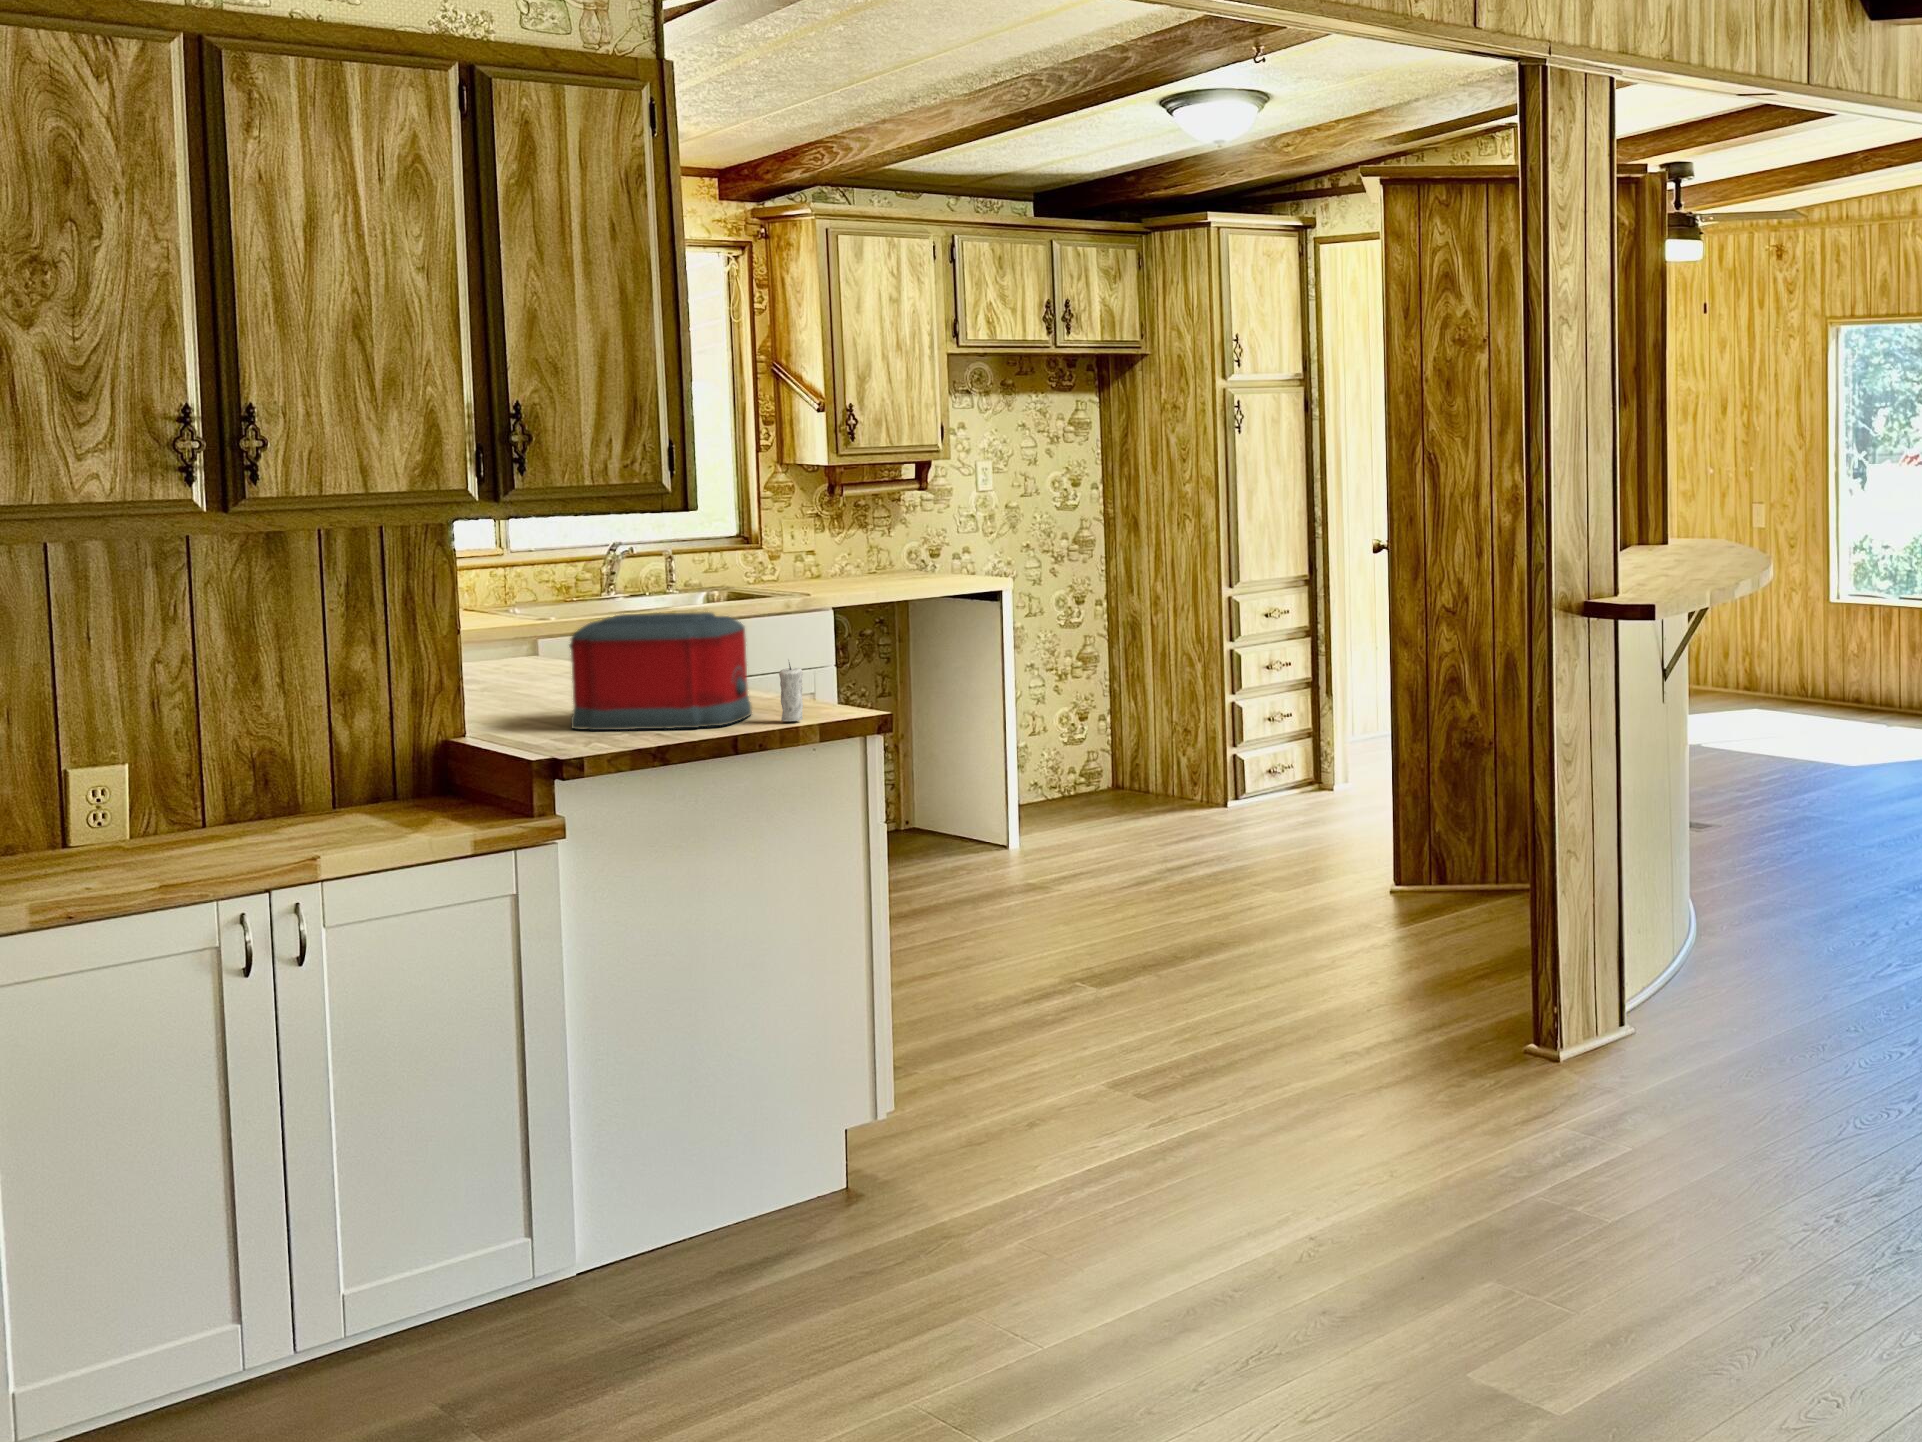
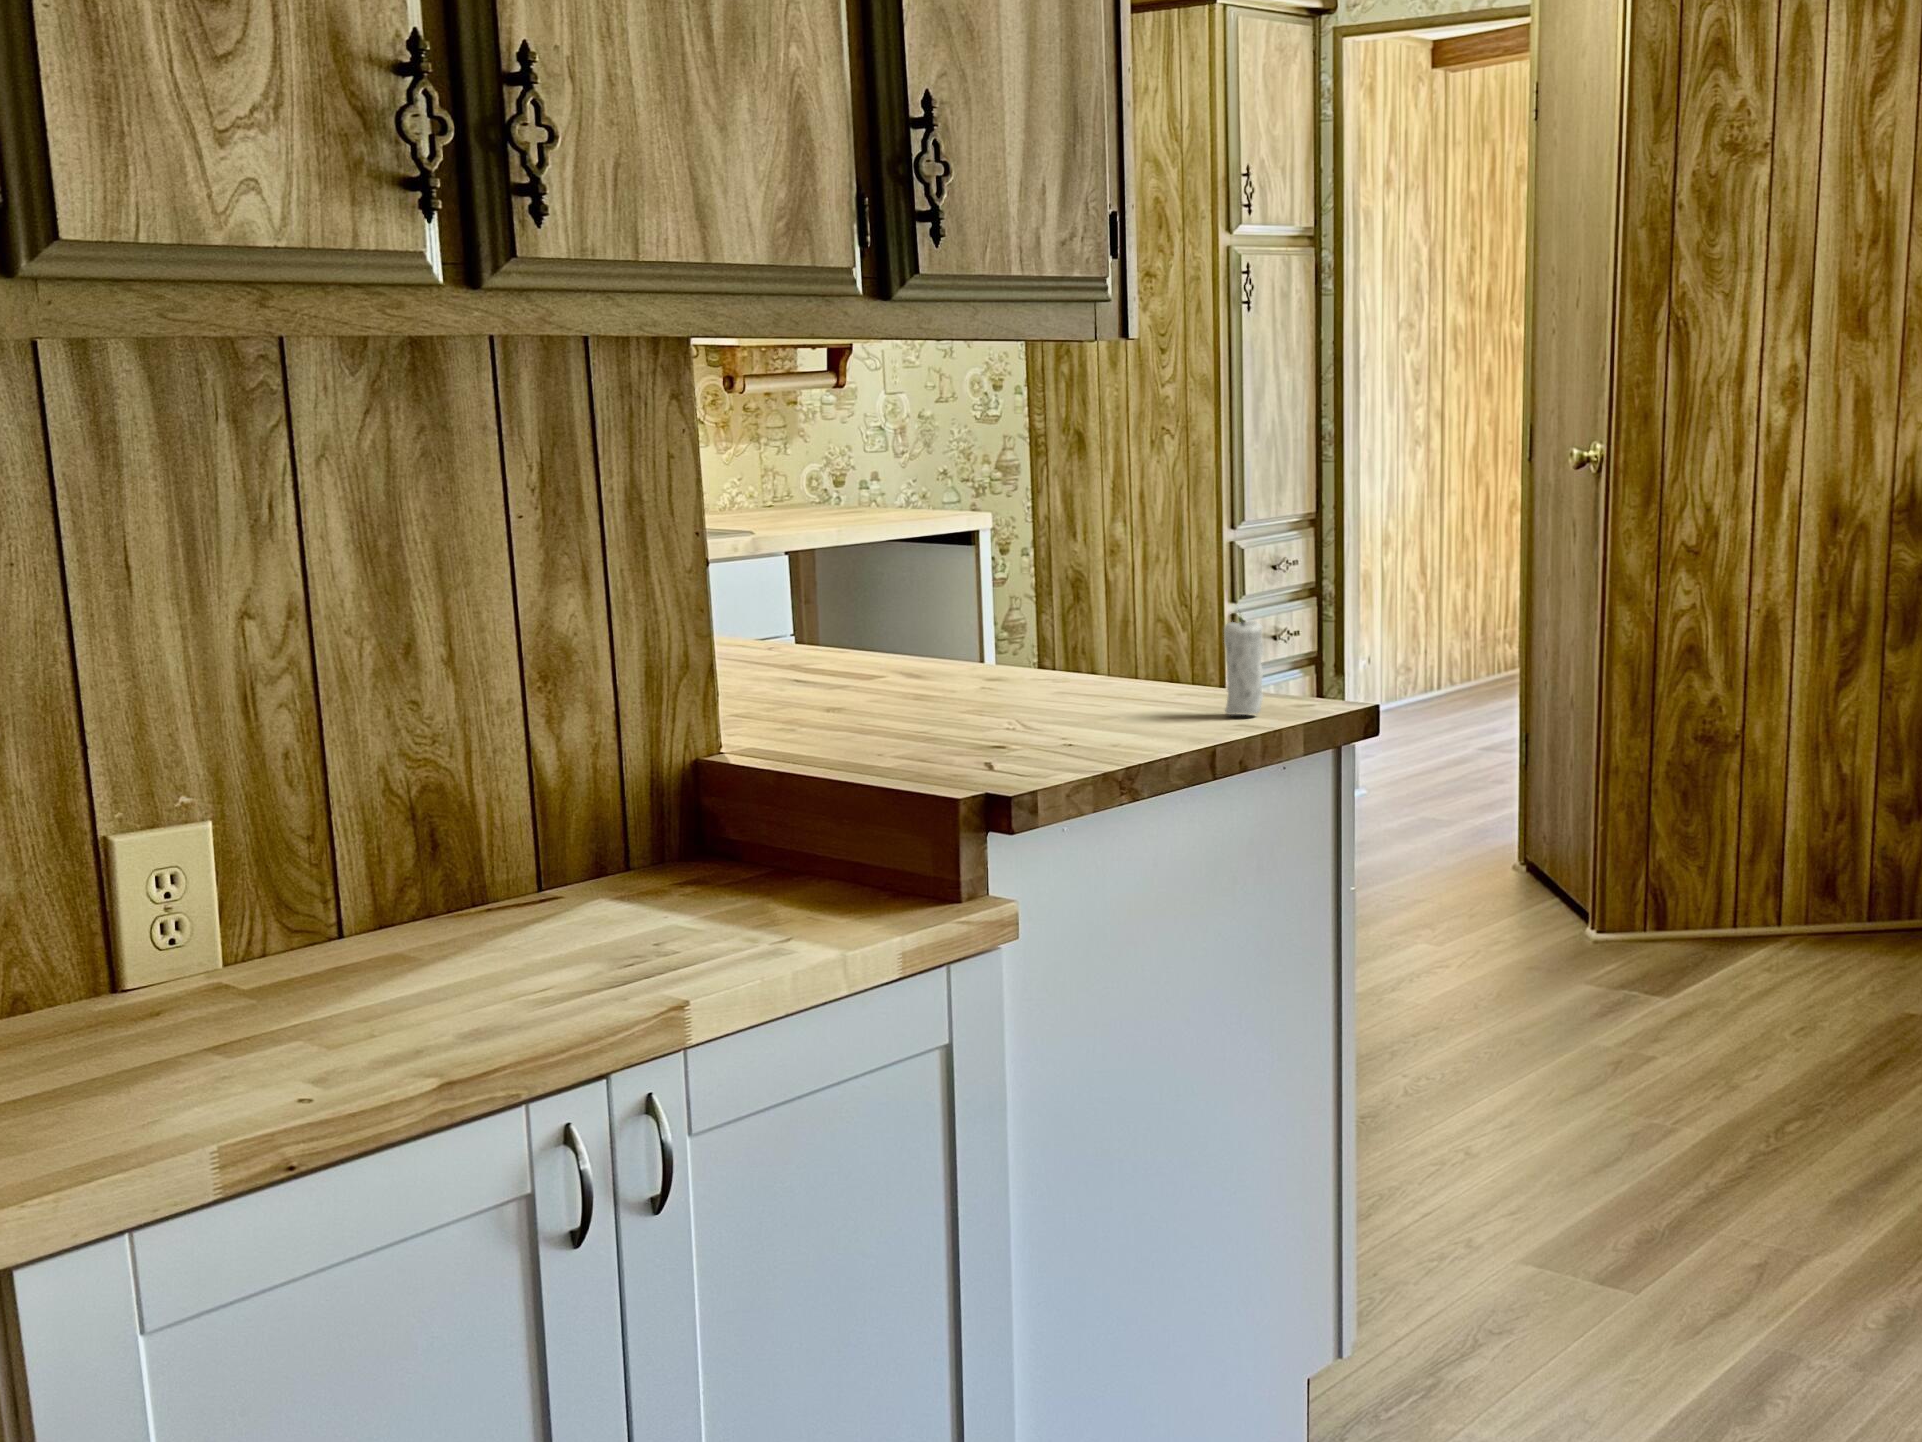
toaster: present [569,612,752,730] -> none [845,525,1151,735]

